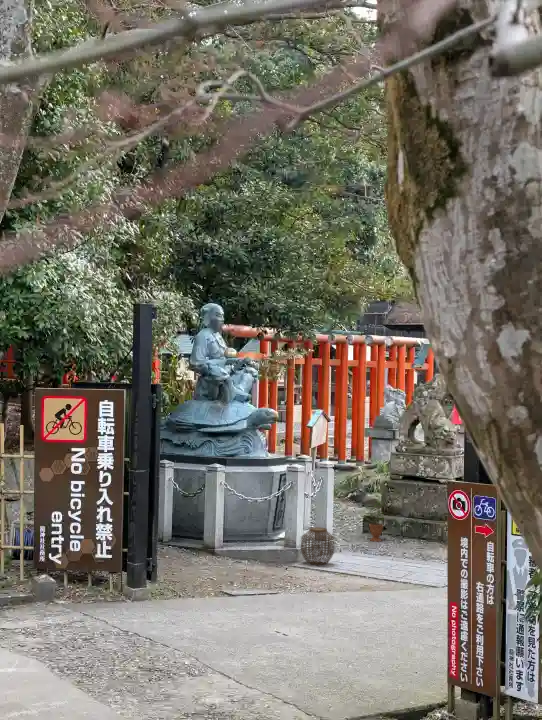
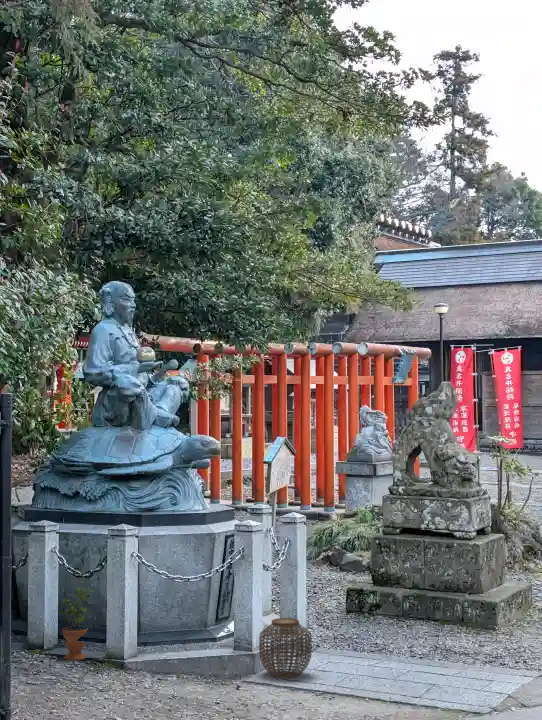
potted plant: present [369,501,384,542] -> present [59,586,94,660]

